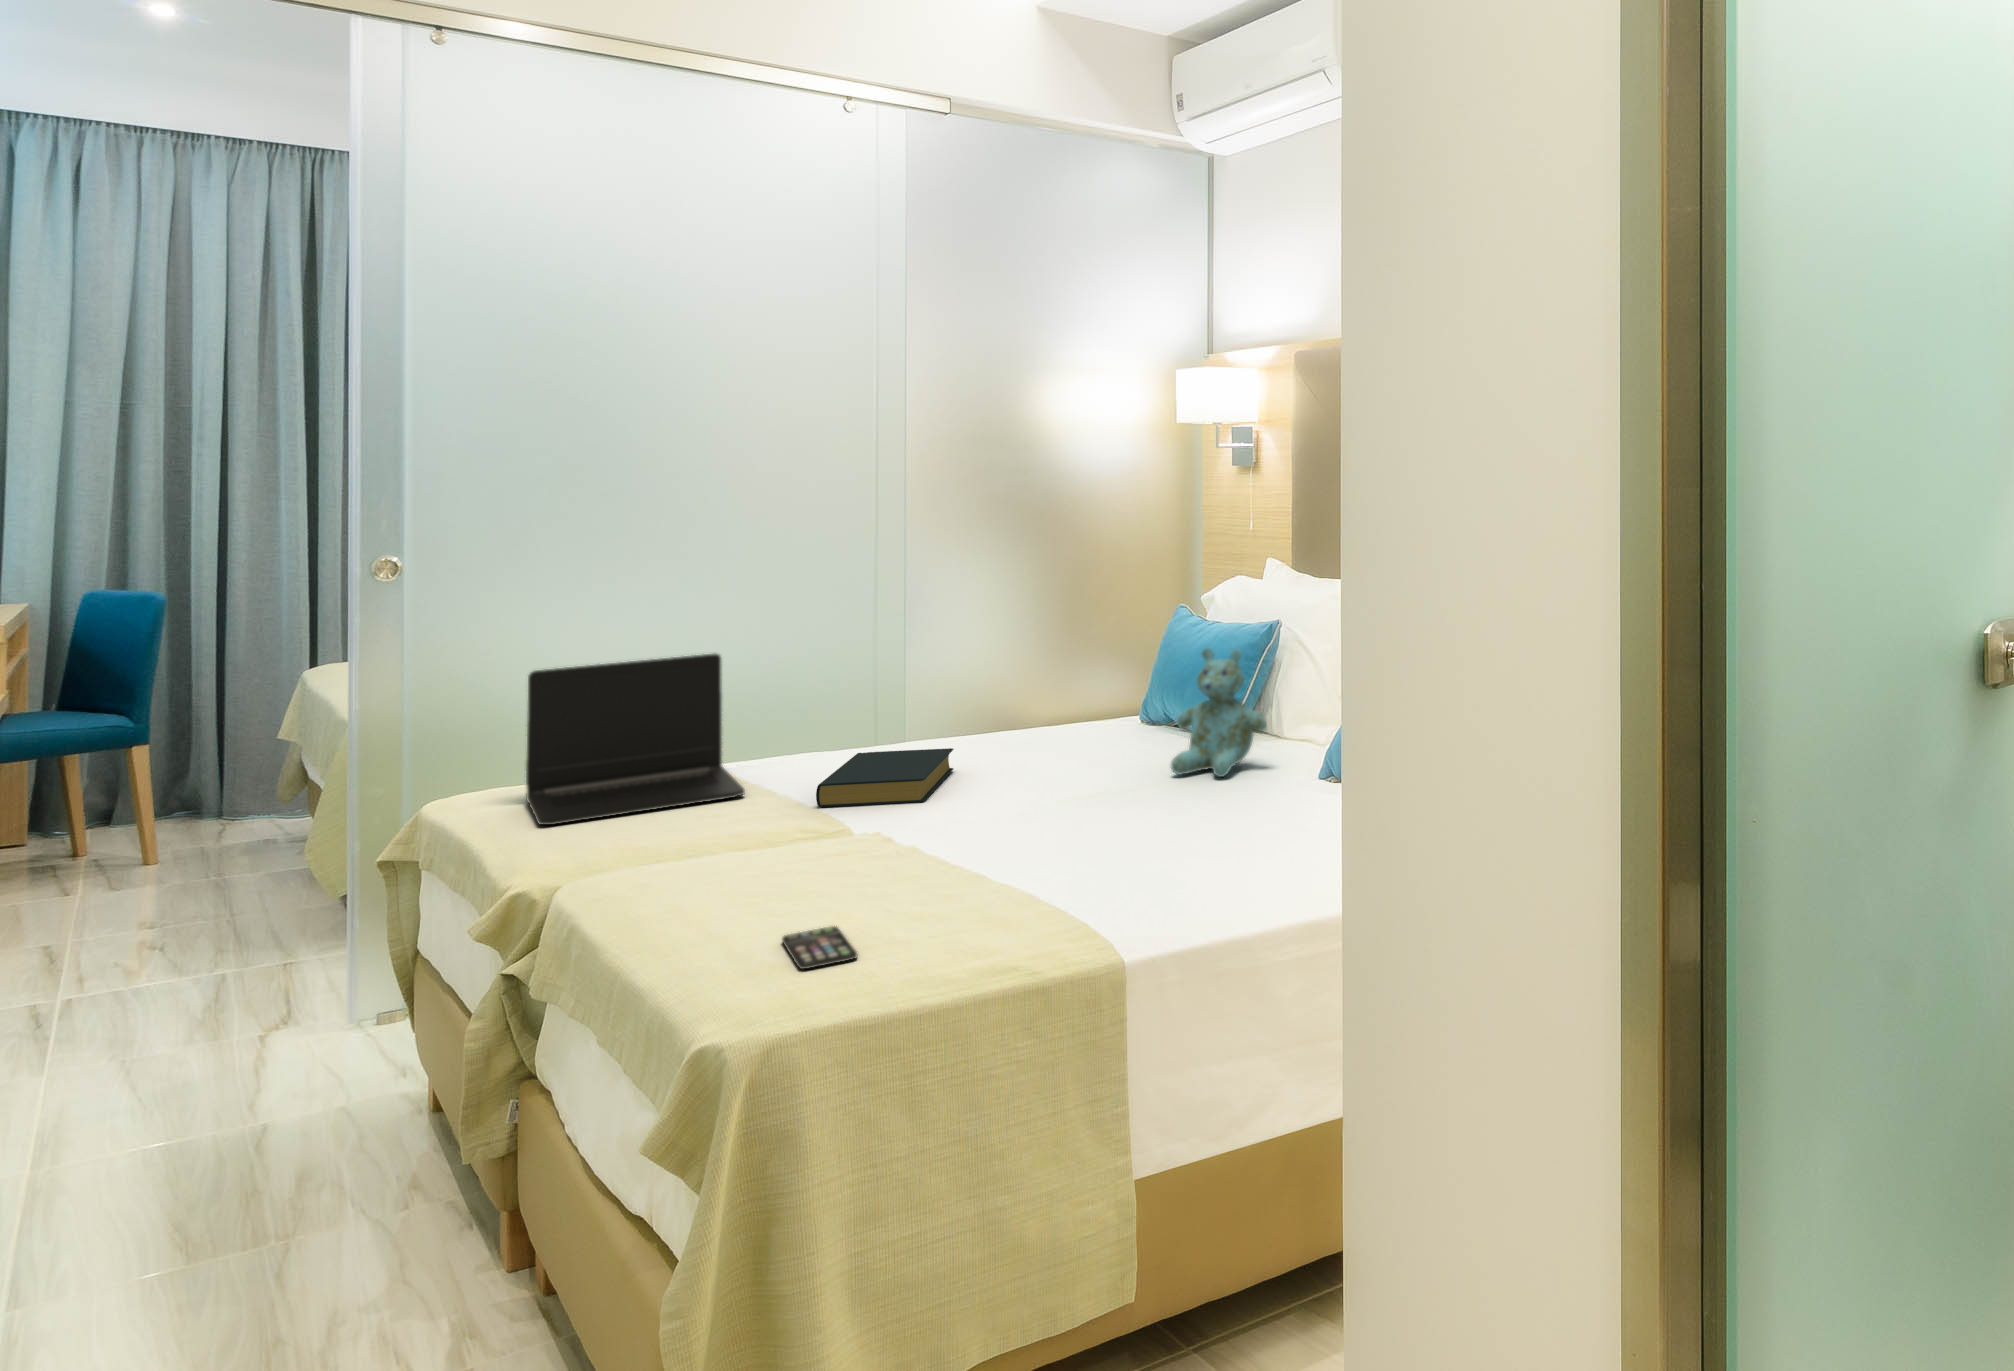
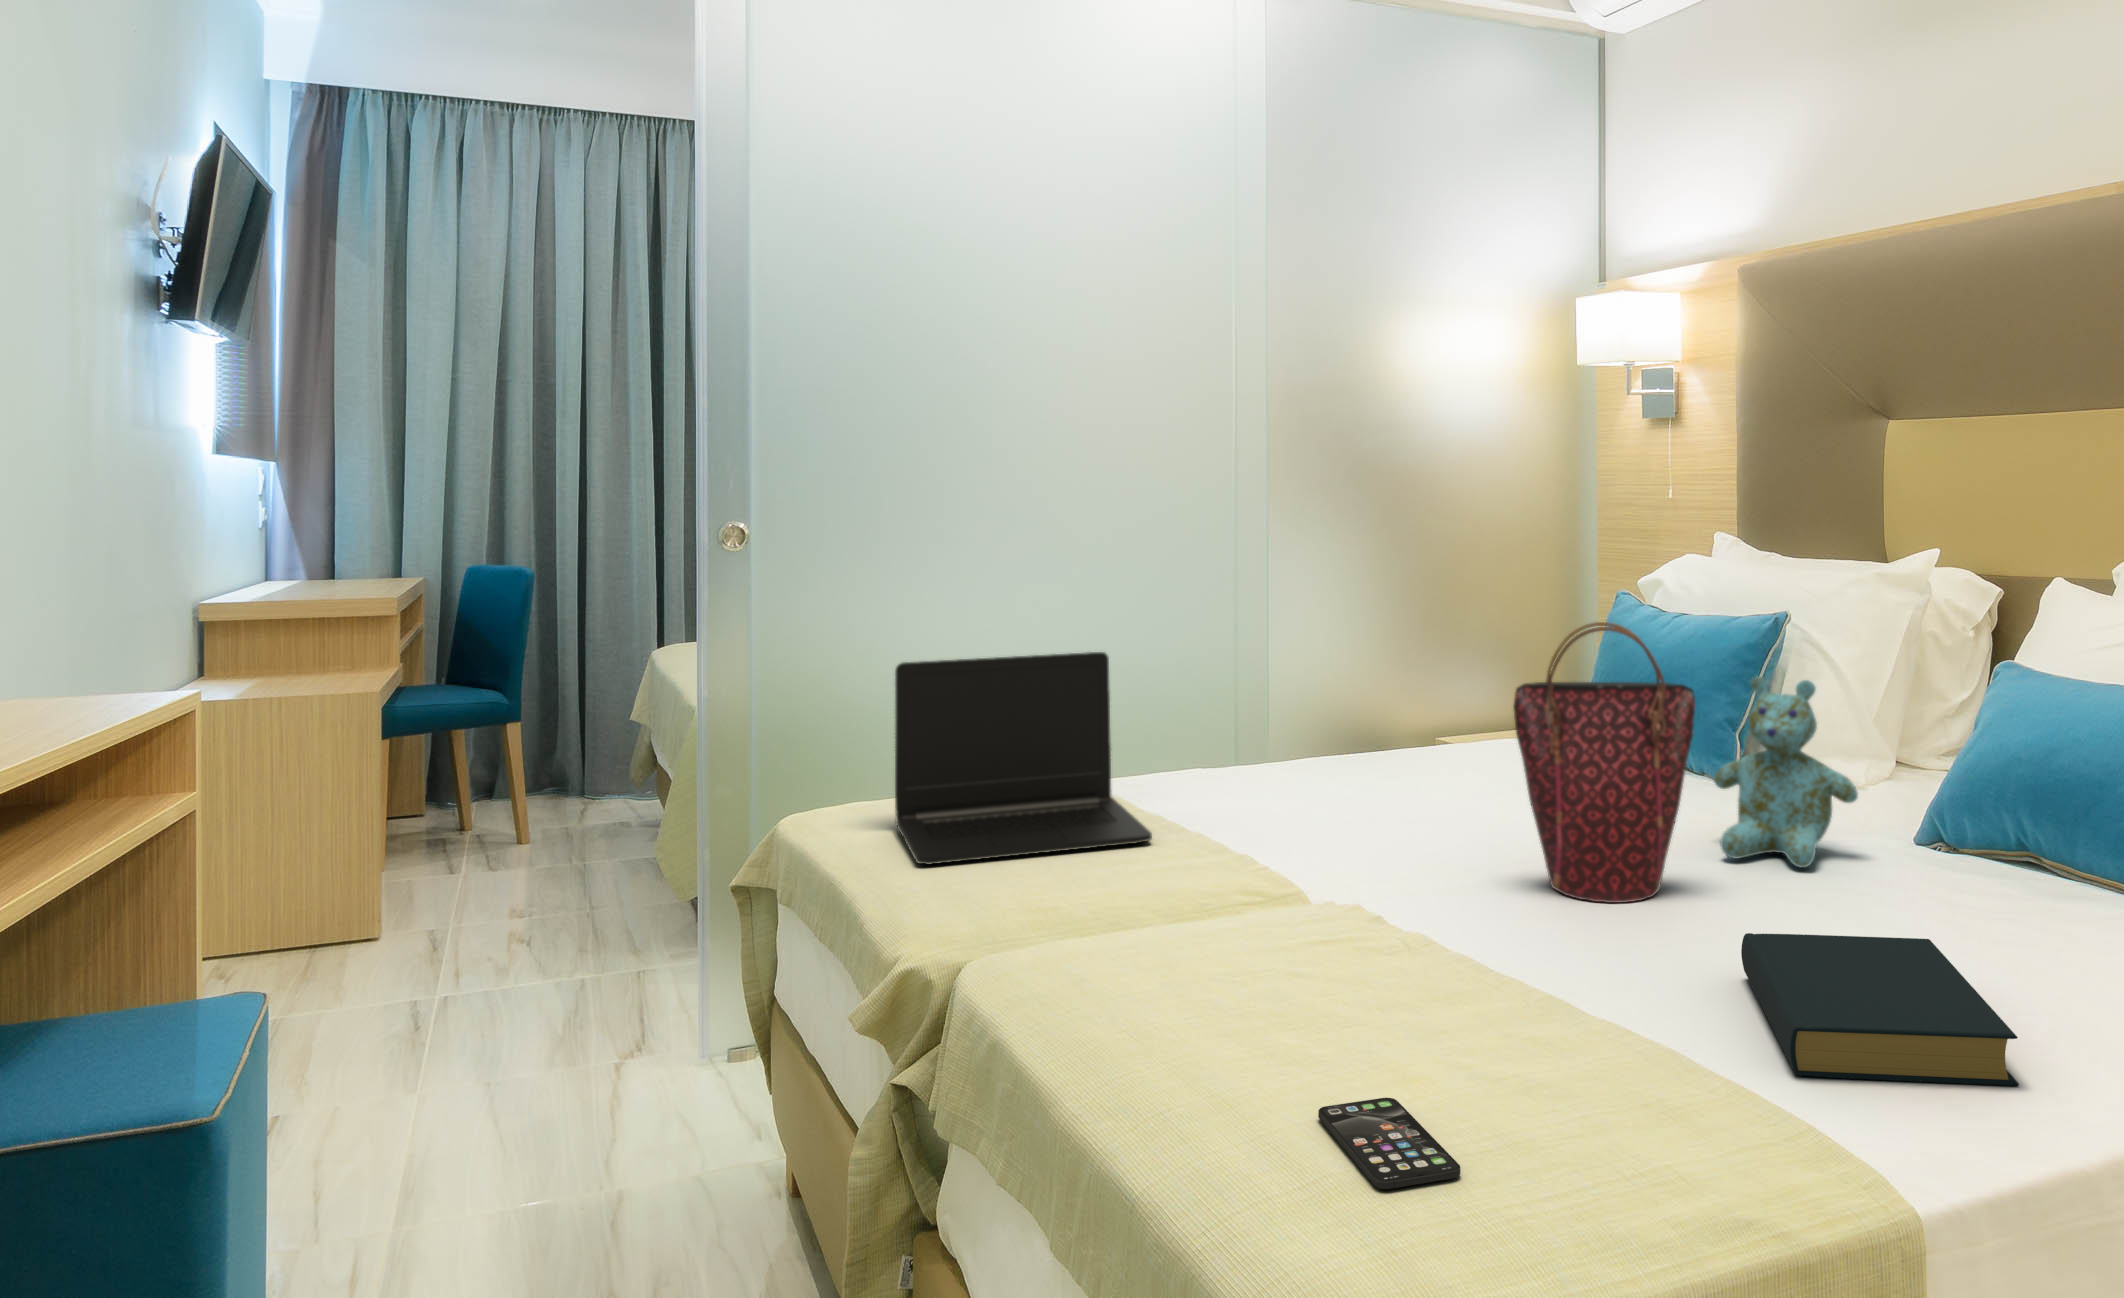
handbag: none [1010,617,1139,809] -> present [1513,622,1695,903]
hardback book: present [816,748,954,807] -> present [1741,933,2019,1086]

